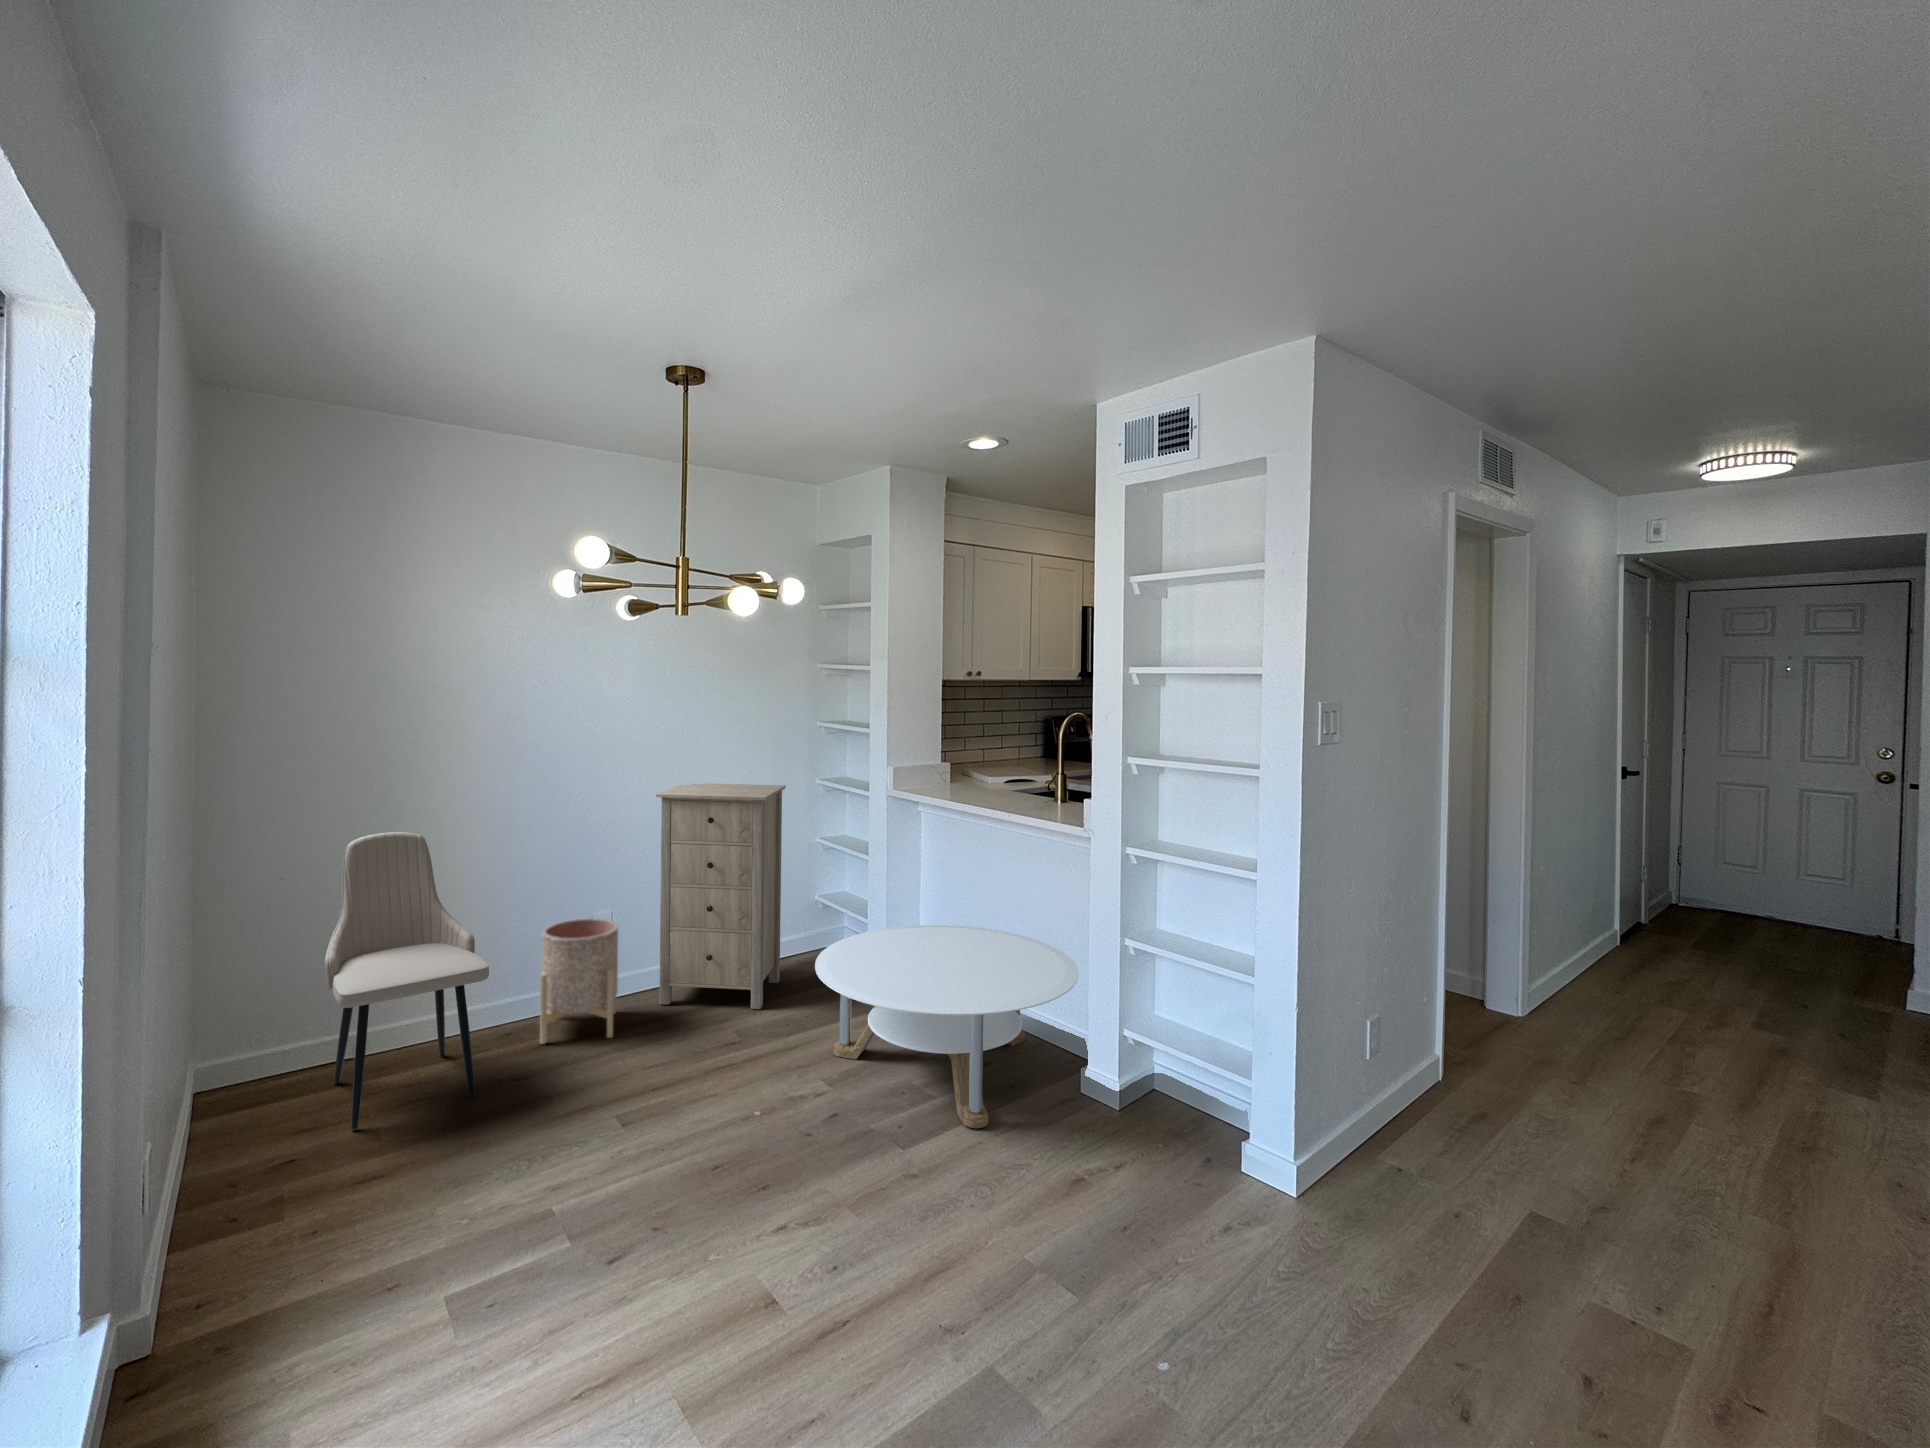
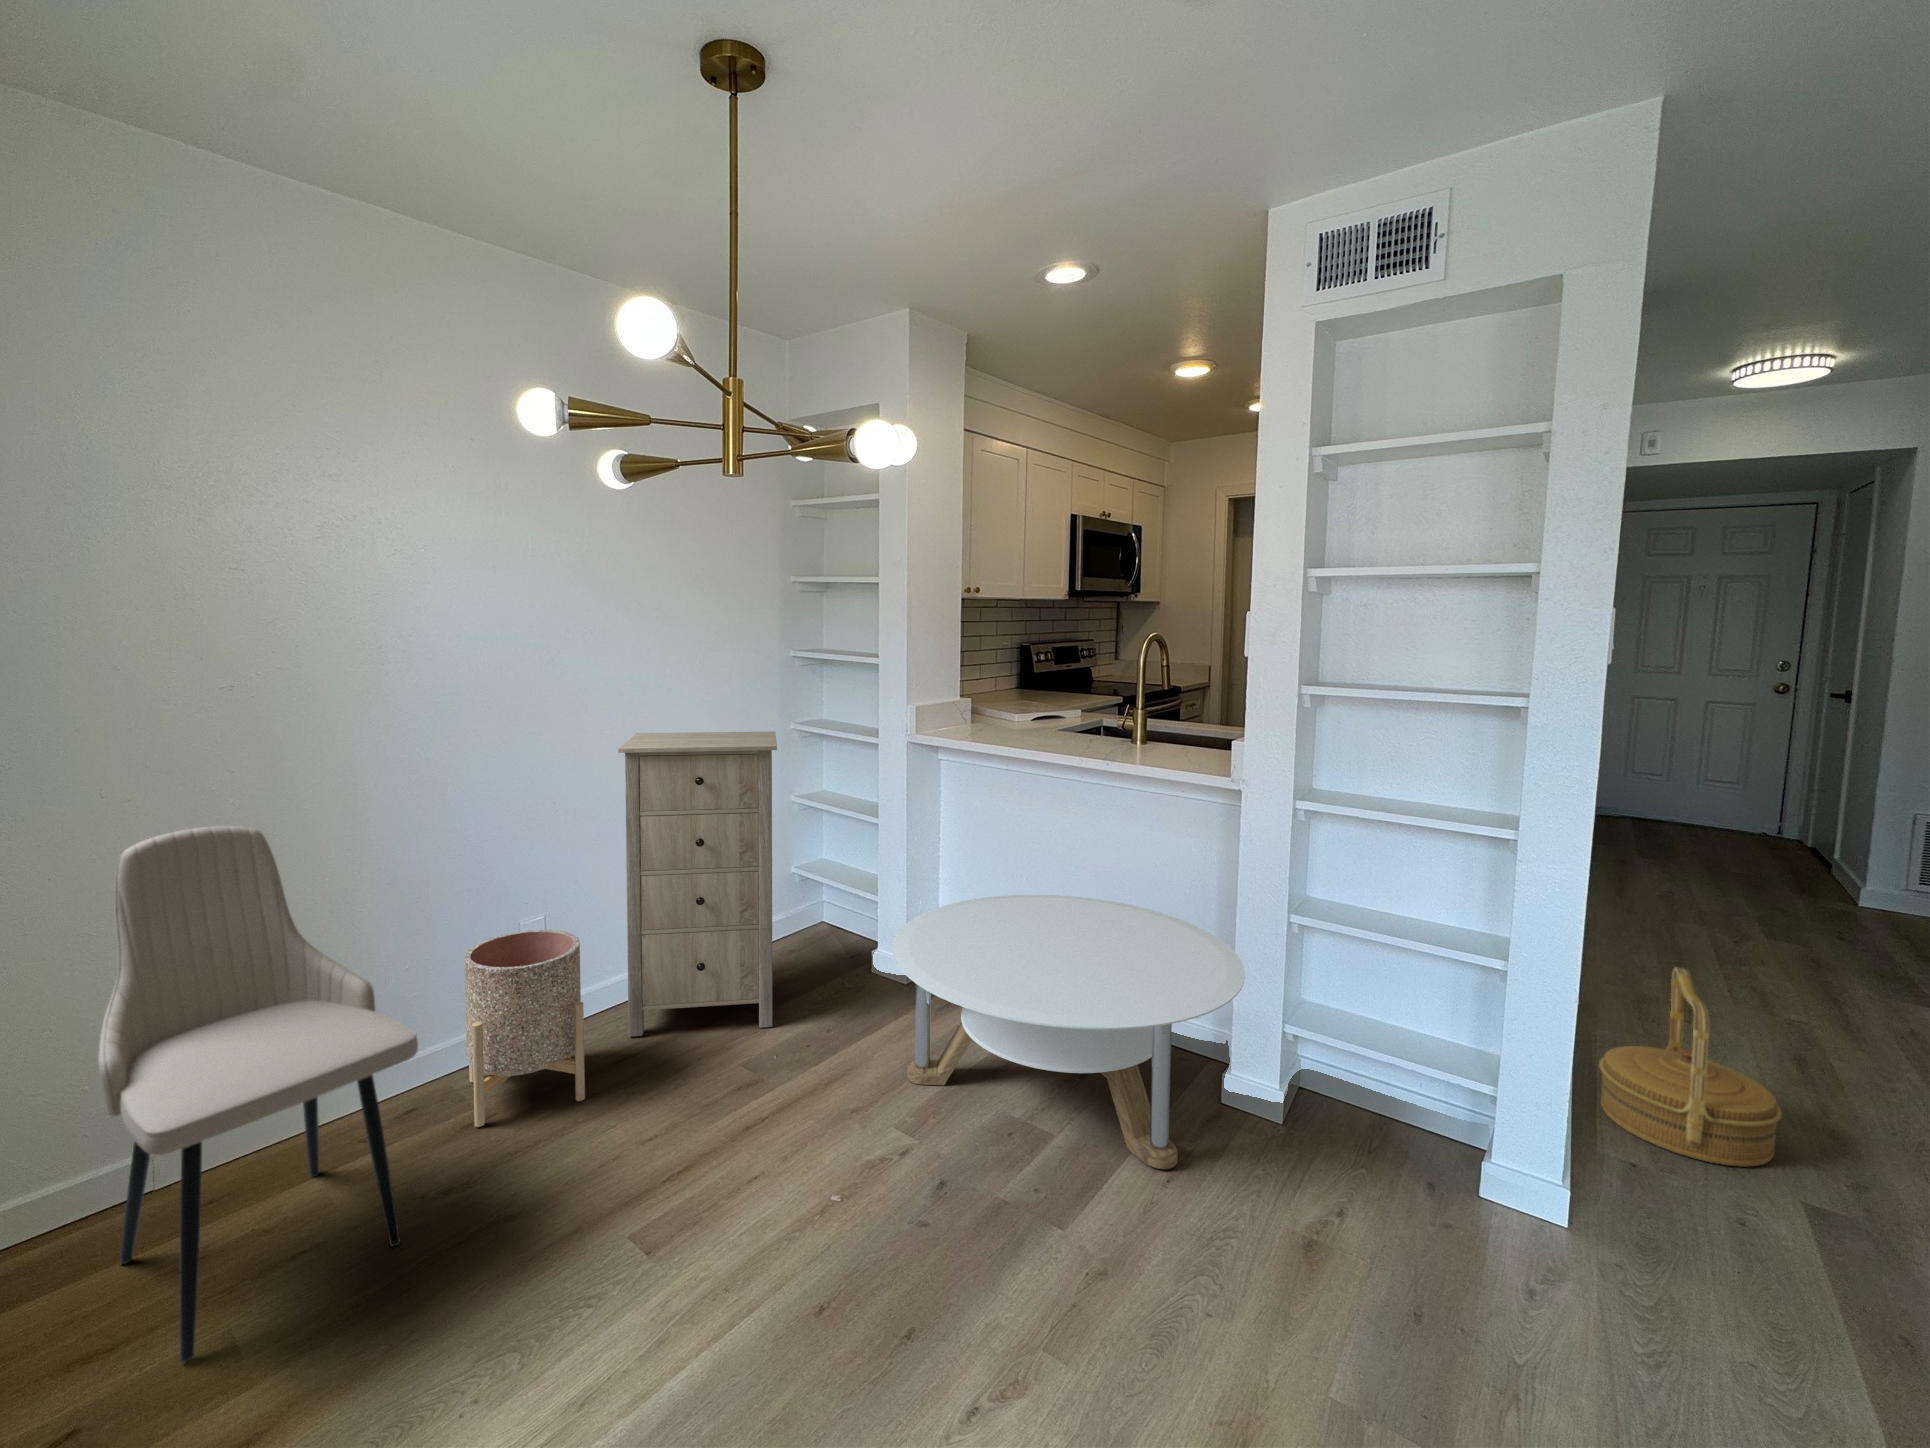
woven basket: none [1381,1027,1518,1197] -> present [1599,967,1782,1167]

